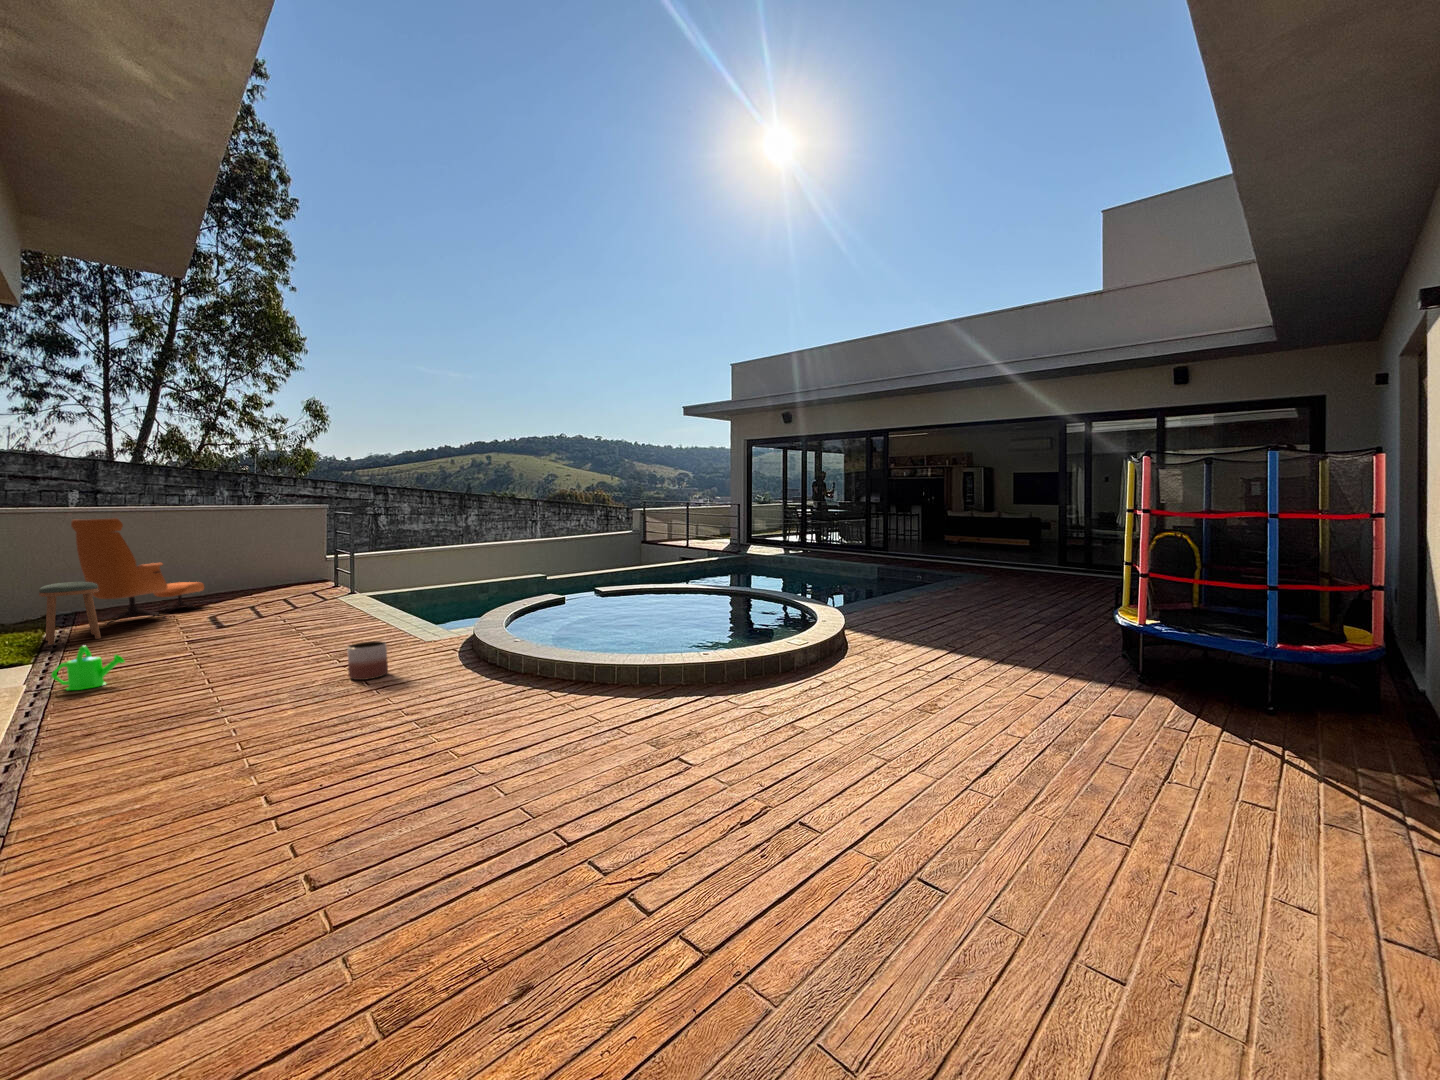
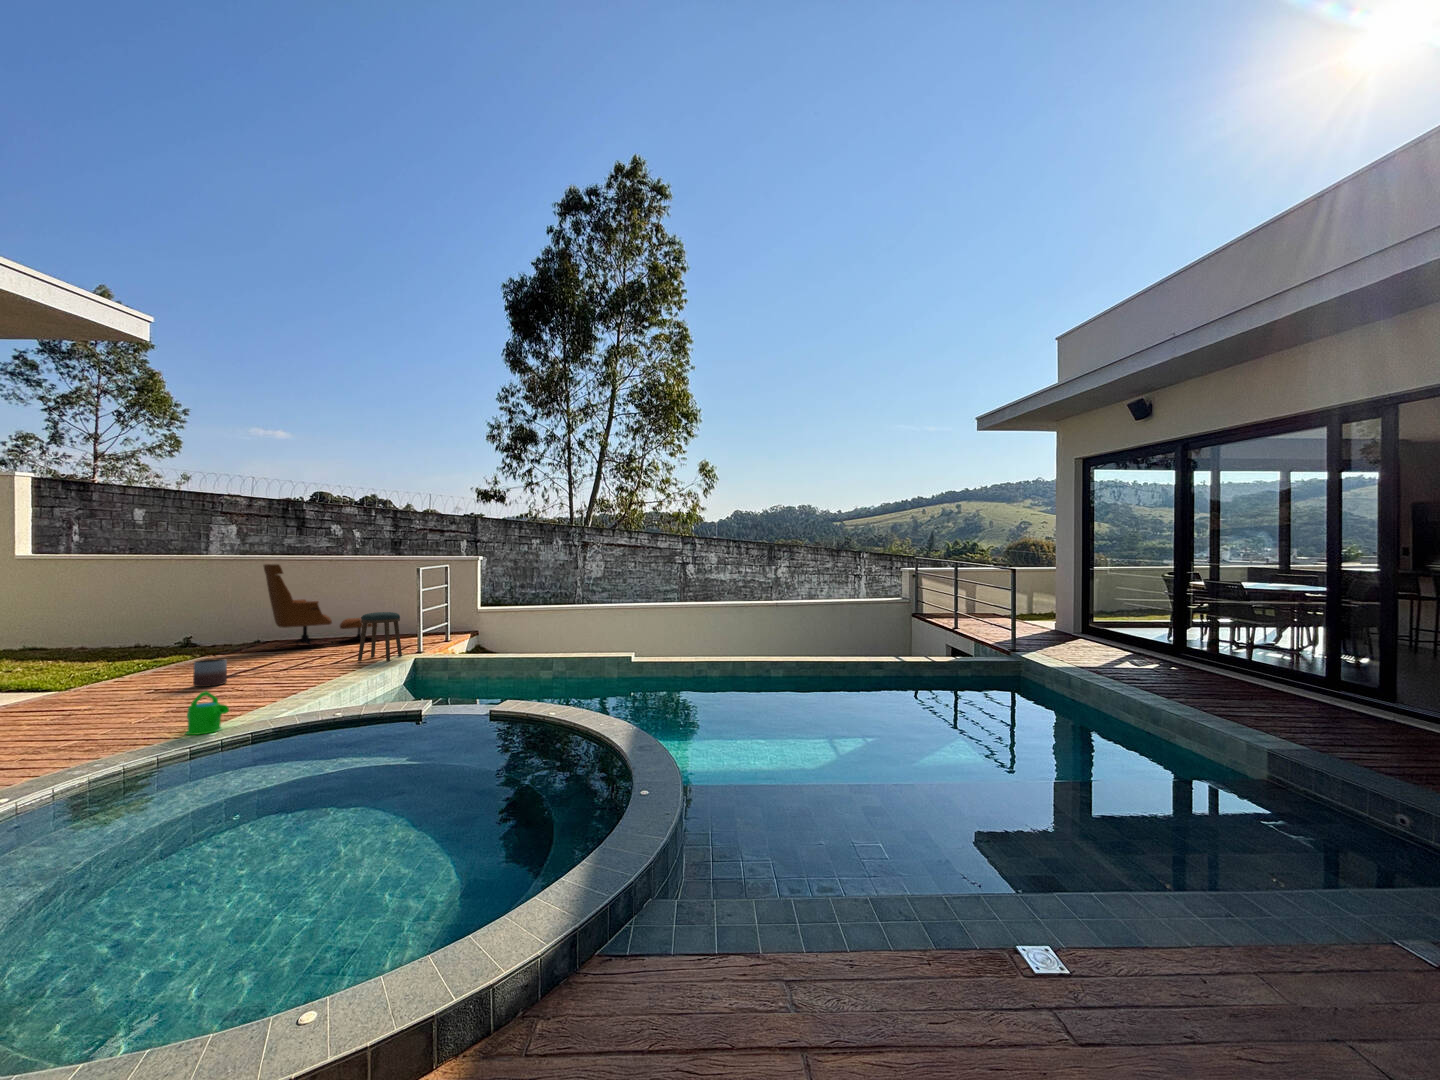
stool: present [39,582,101,645] -> present [358,612,402,661]
planter: present [347,641,388,680] -> present [193,658,227,687]
watering can: present [52,646,125,690] -> present [186,691,229,735]

